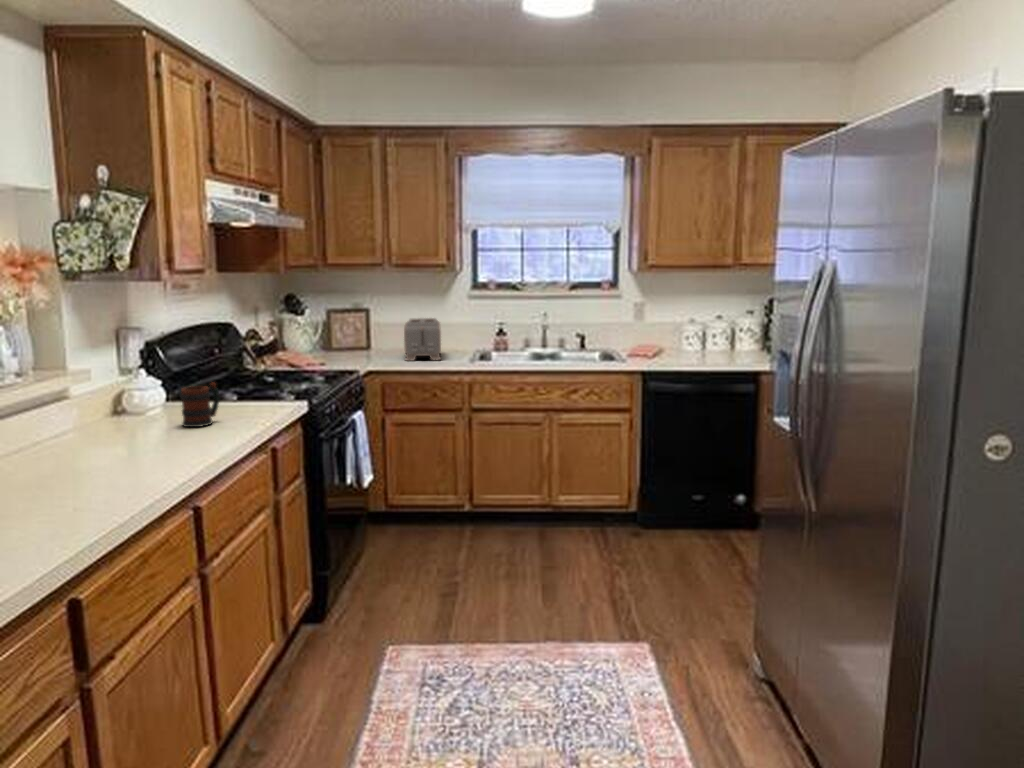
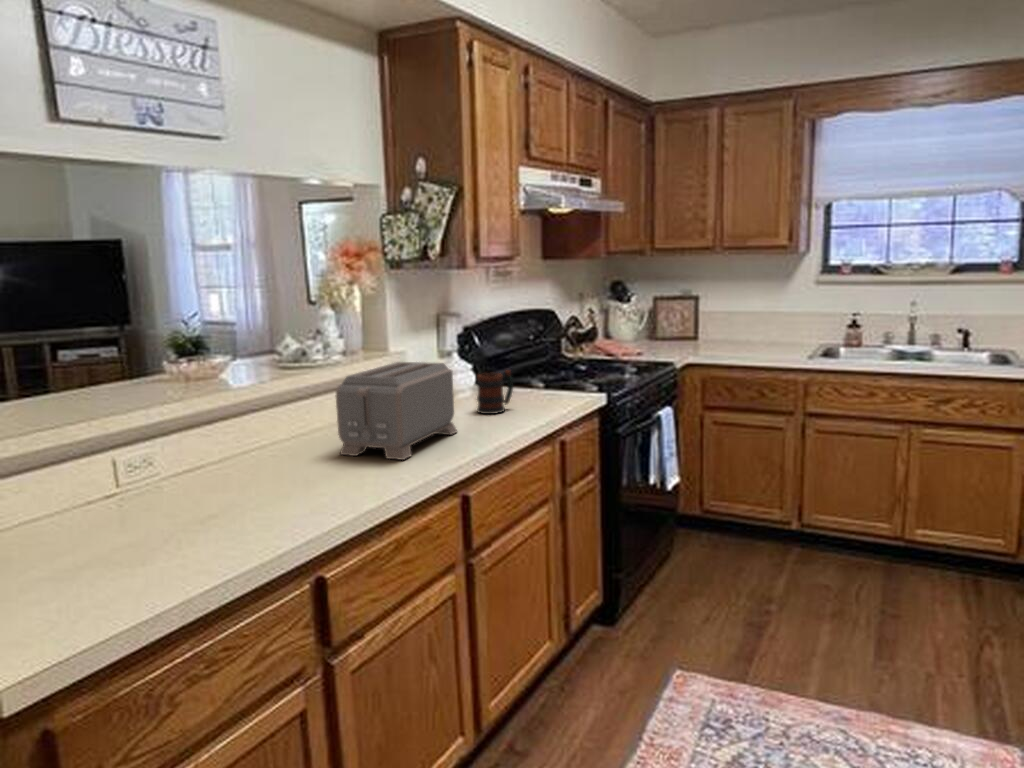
toaster: present [404,318,441,361] -> present [336,362,457,460]

